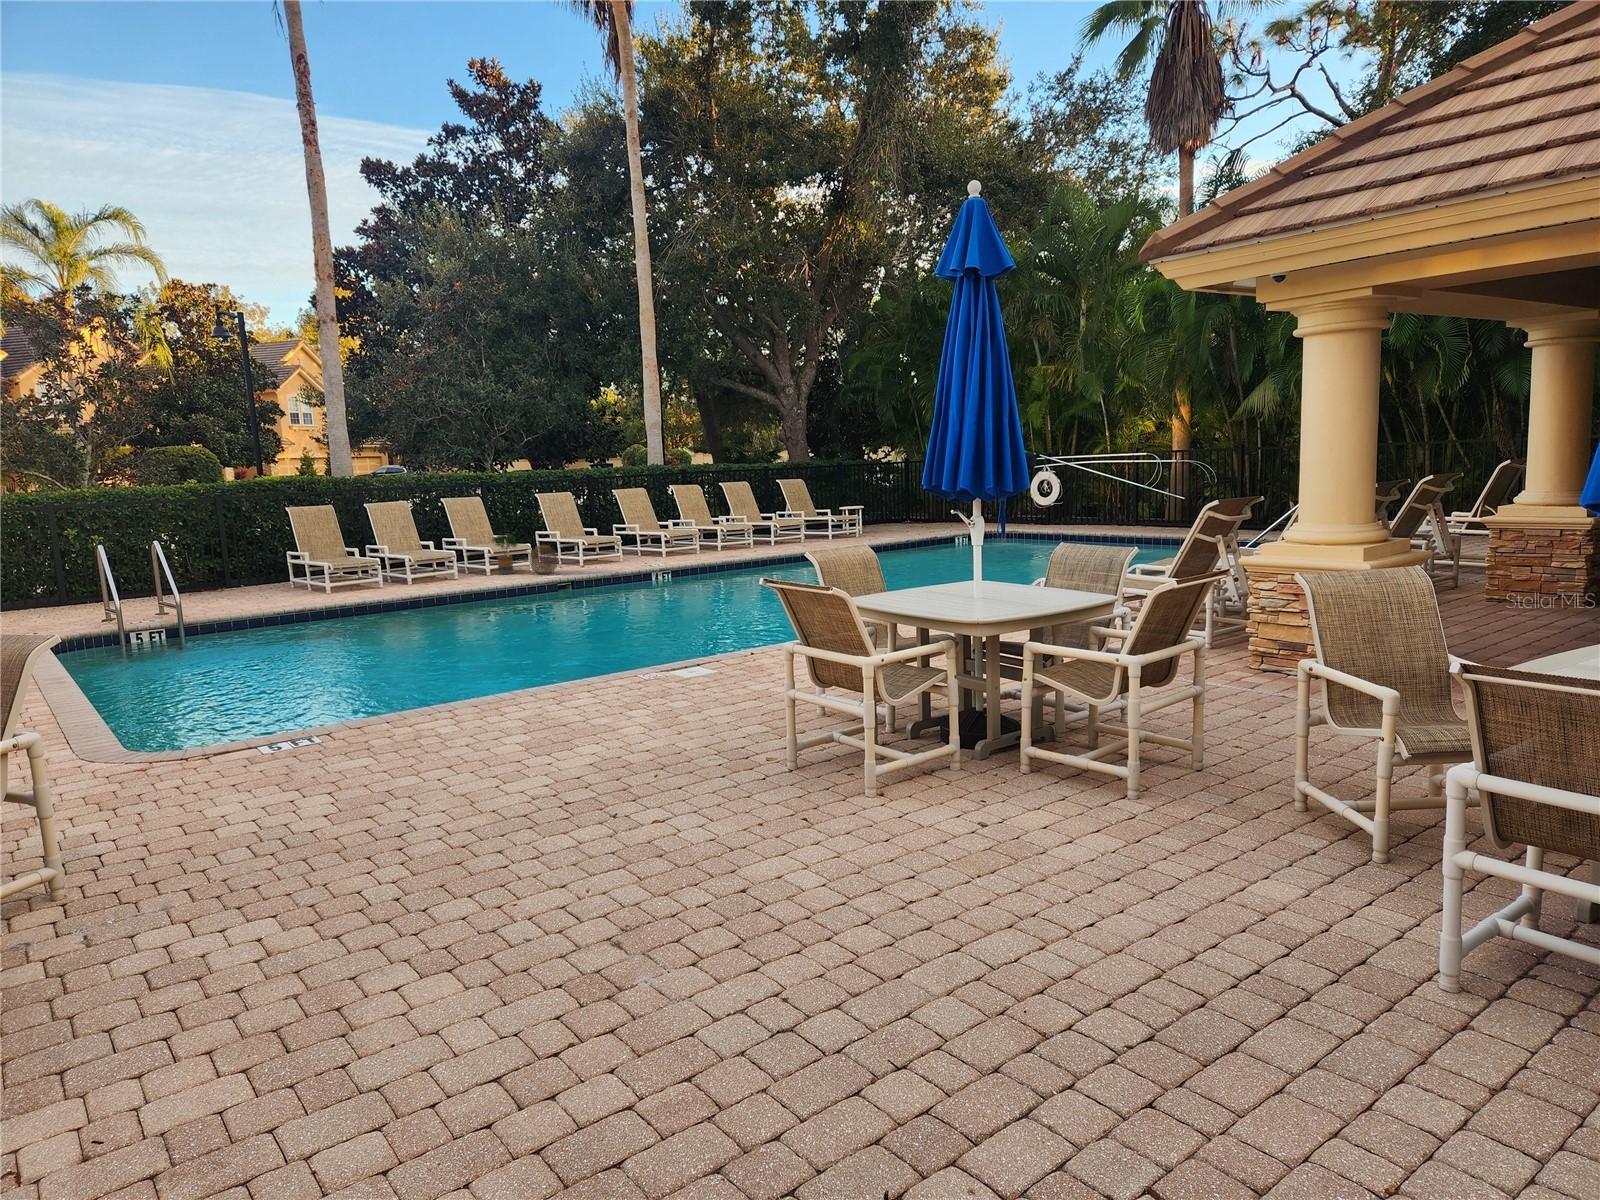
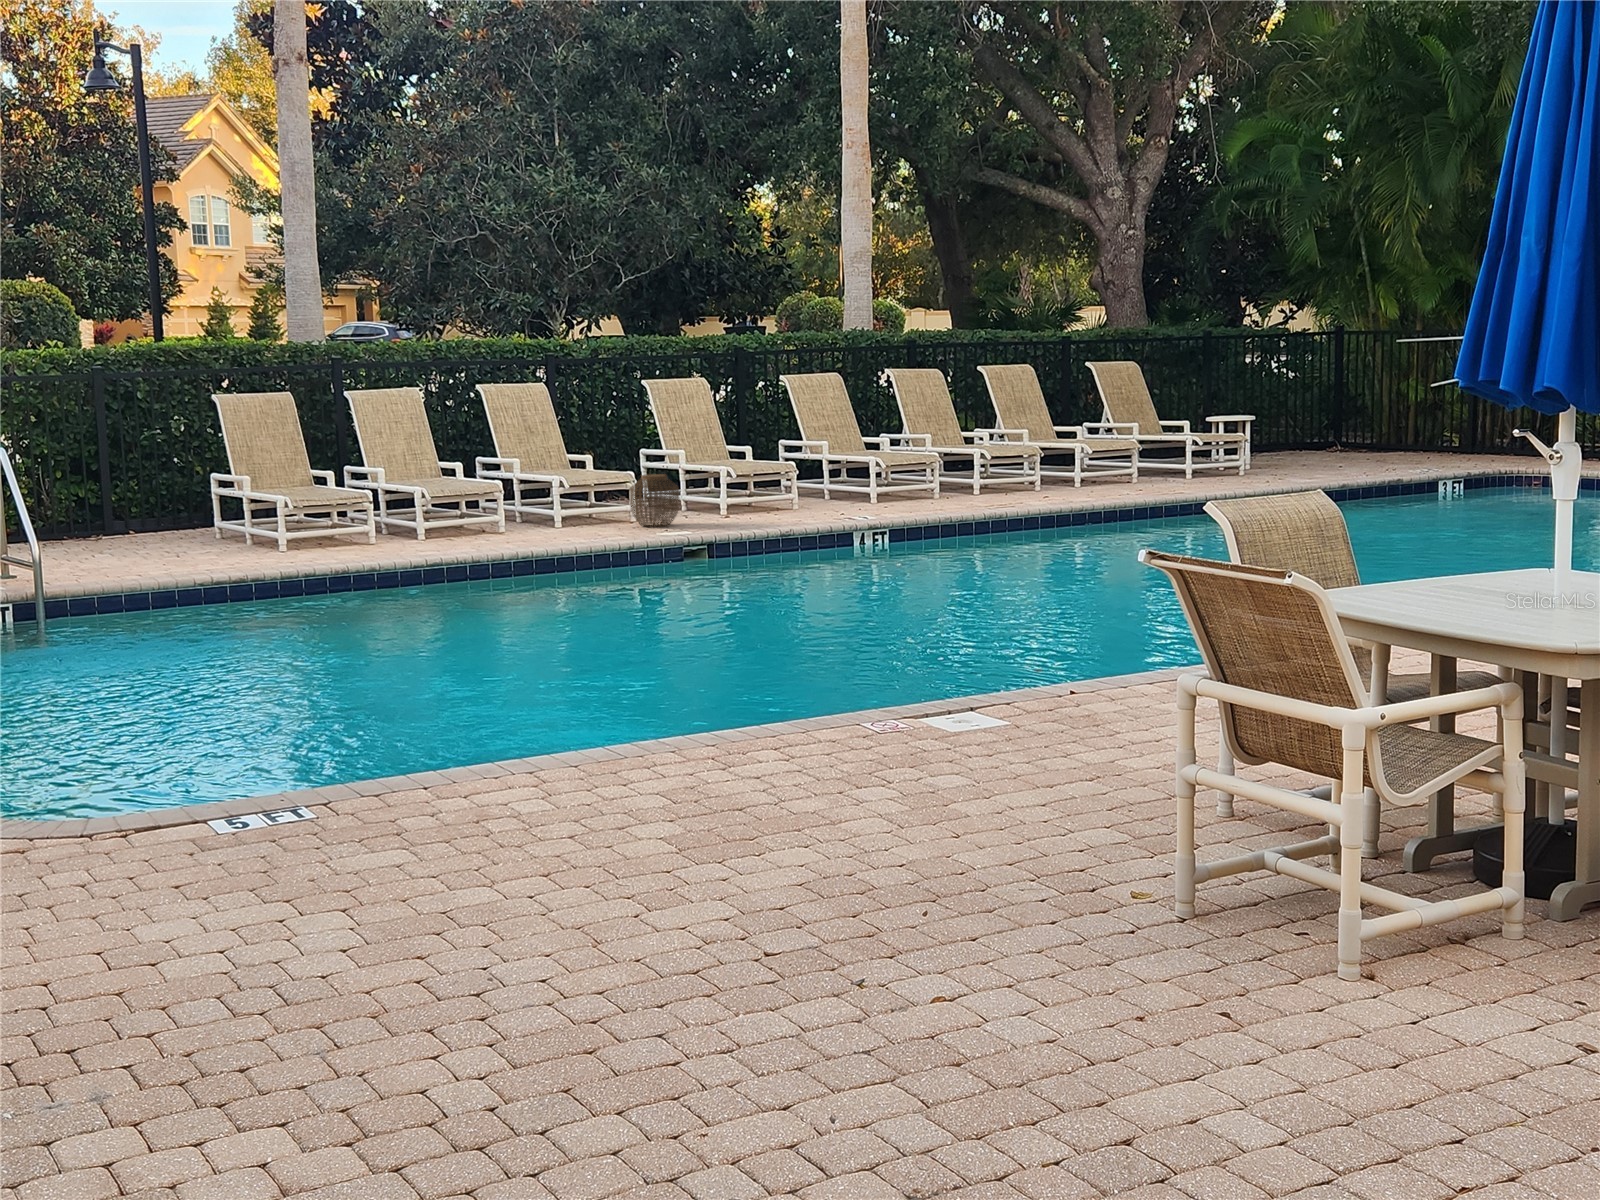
potted tree: present [492,535,518,574] -> none [562,452,612,525]

